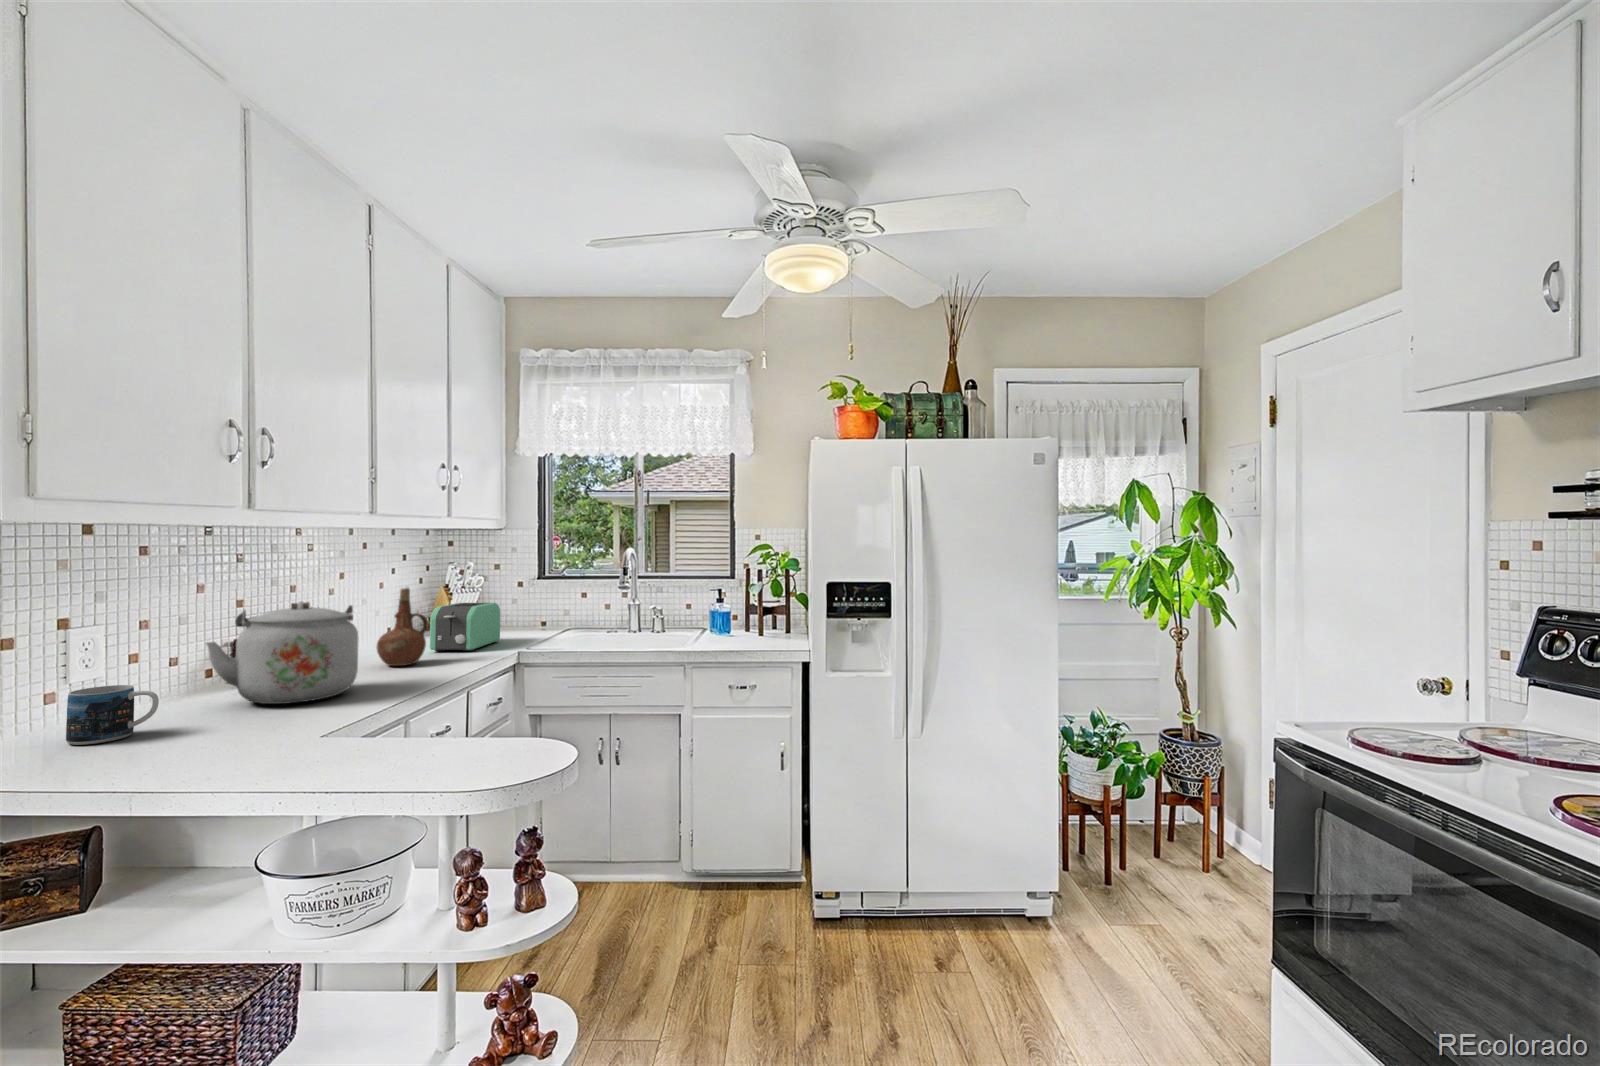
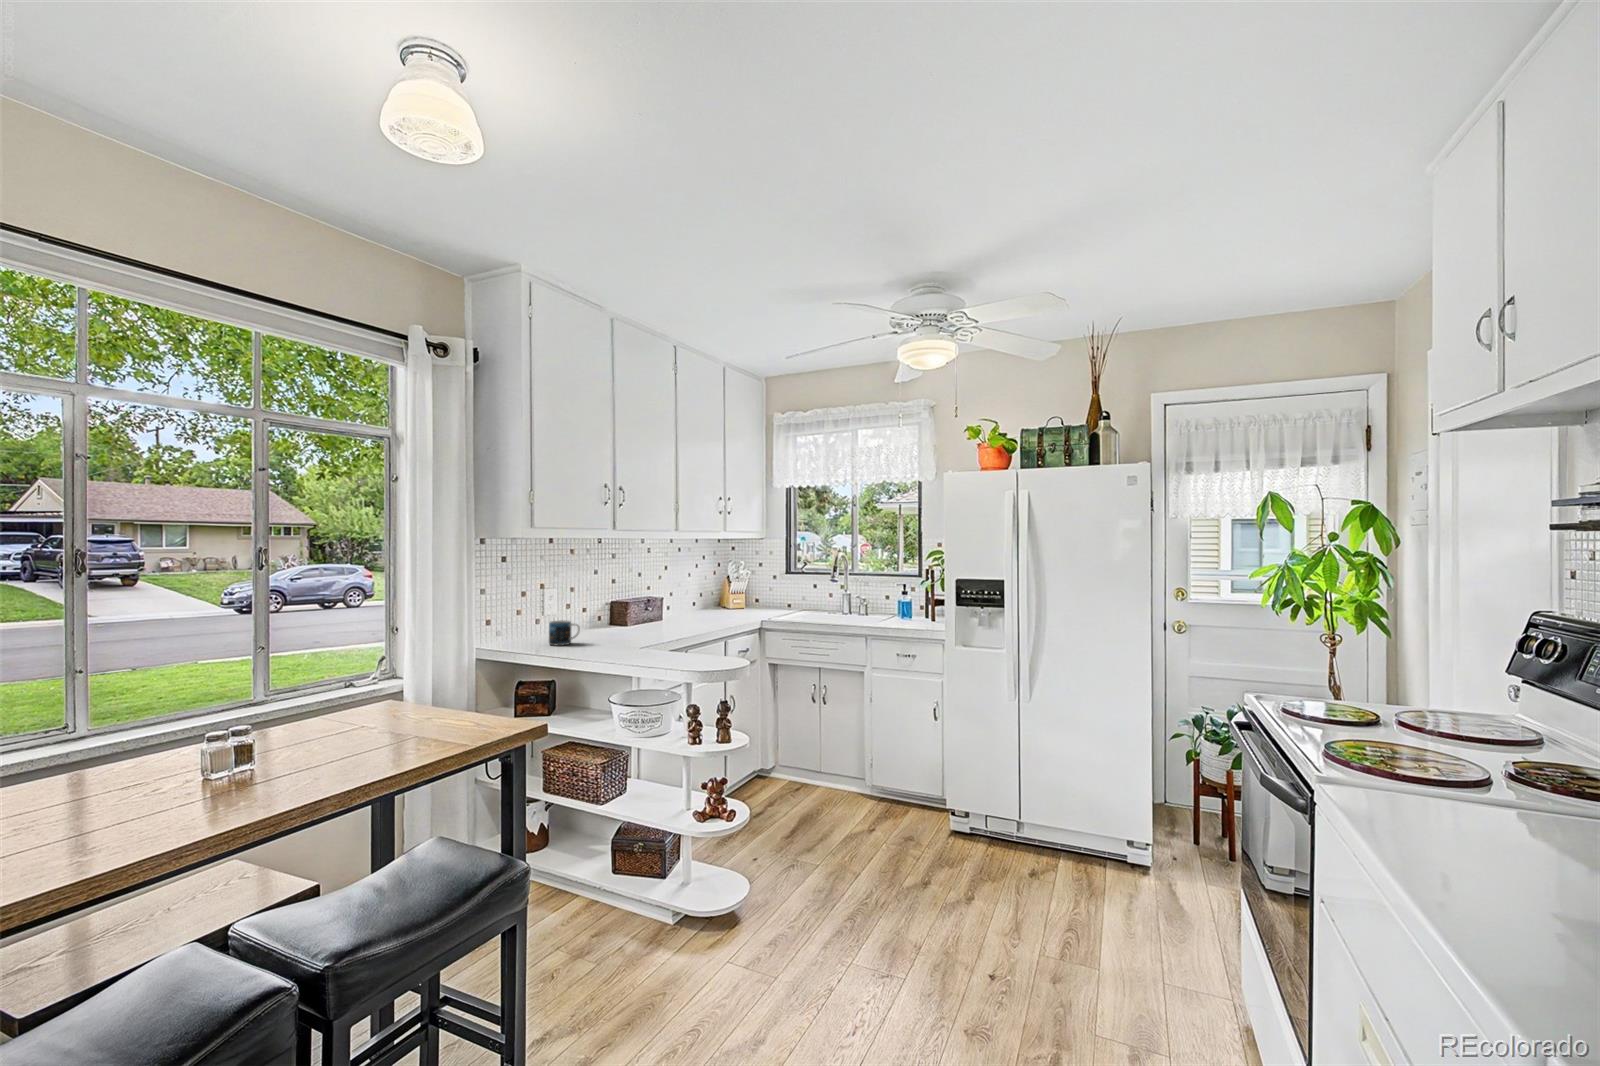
ceramic pitcher: present [377,588,428,666] -> none [678,578,705,625]
kettle: present [206,601,358,704] -> none [597,584,664,637]
toaster: present [430,603,500,651] -> none [710,589,754,620]

